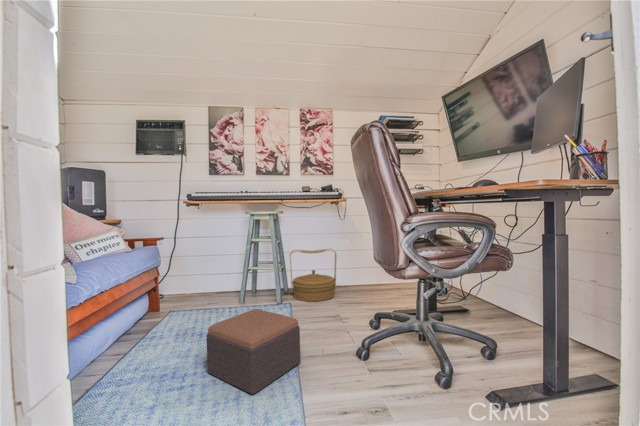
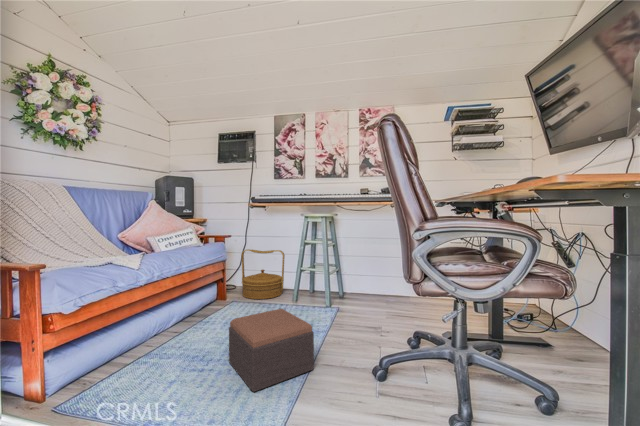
woven basket: present [290,249,337,301] -> present [241,249,285,299]

